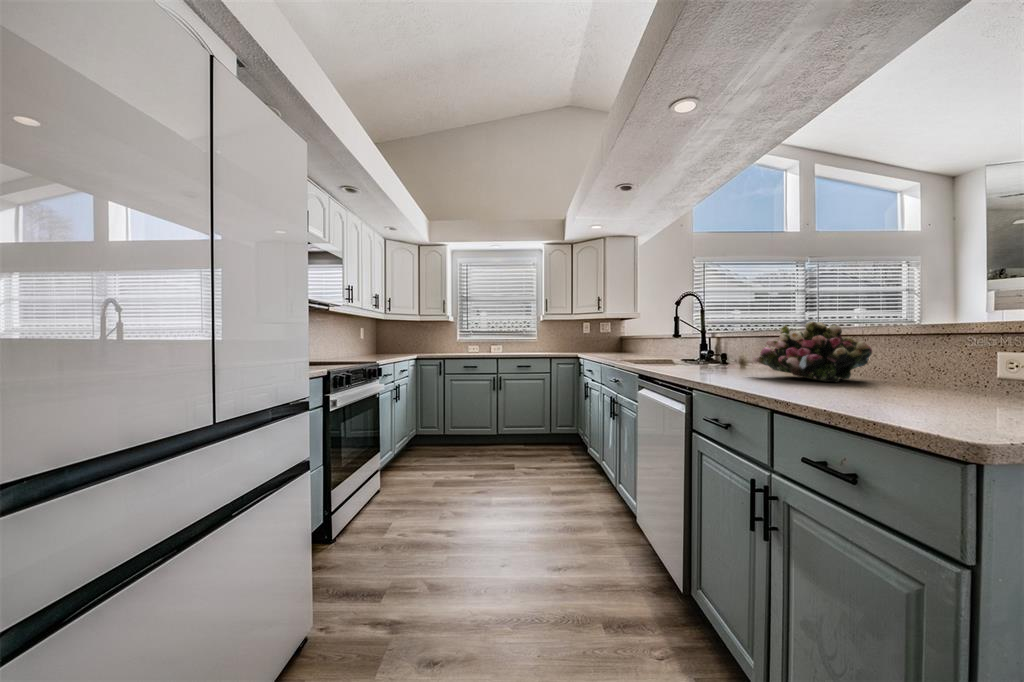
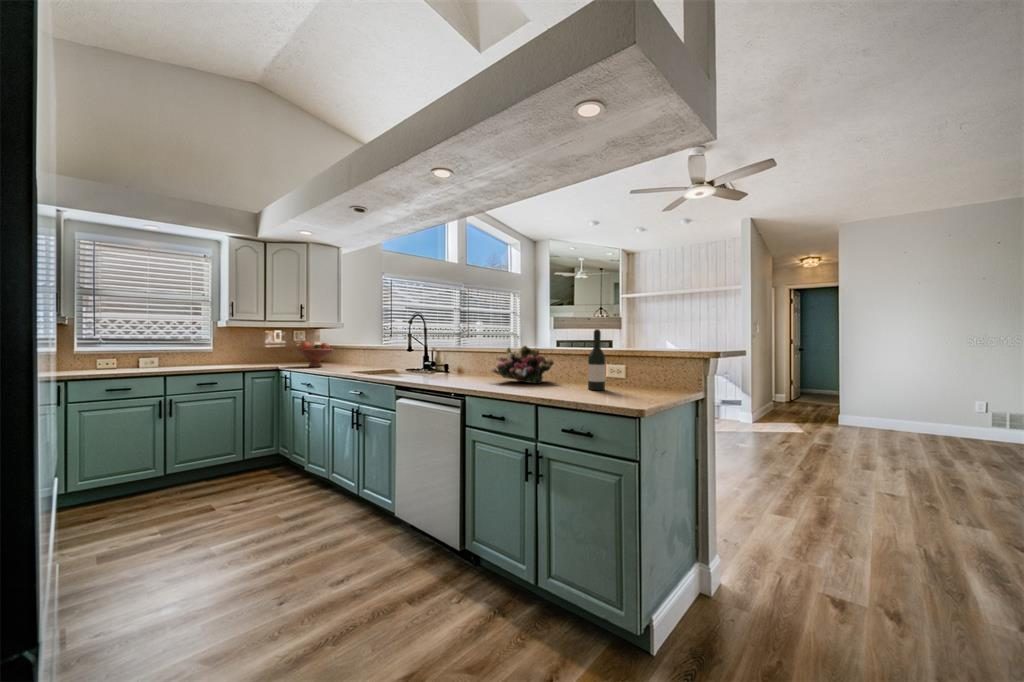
wine bottle: none [923,280,971,401] -> present [588,329,605,390]
fruit bowl: none [589,330,623,355] -> present [297,342,334,367]

